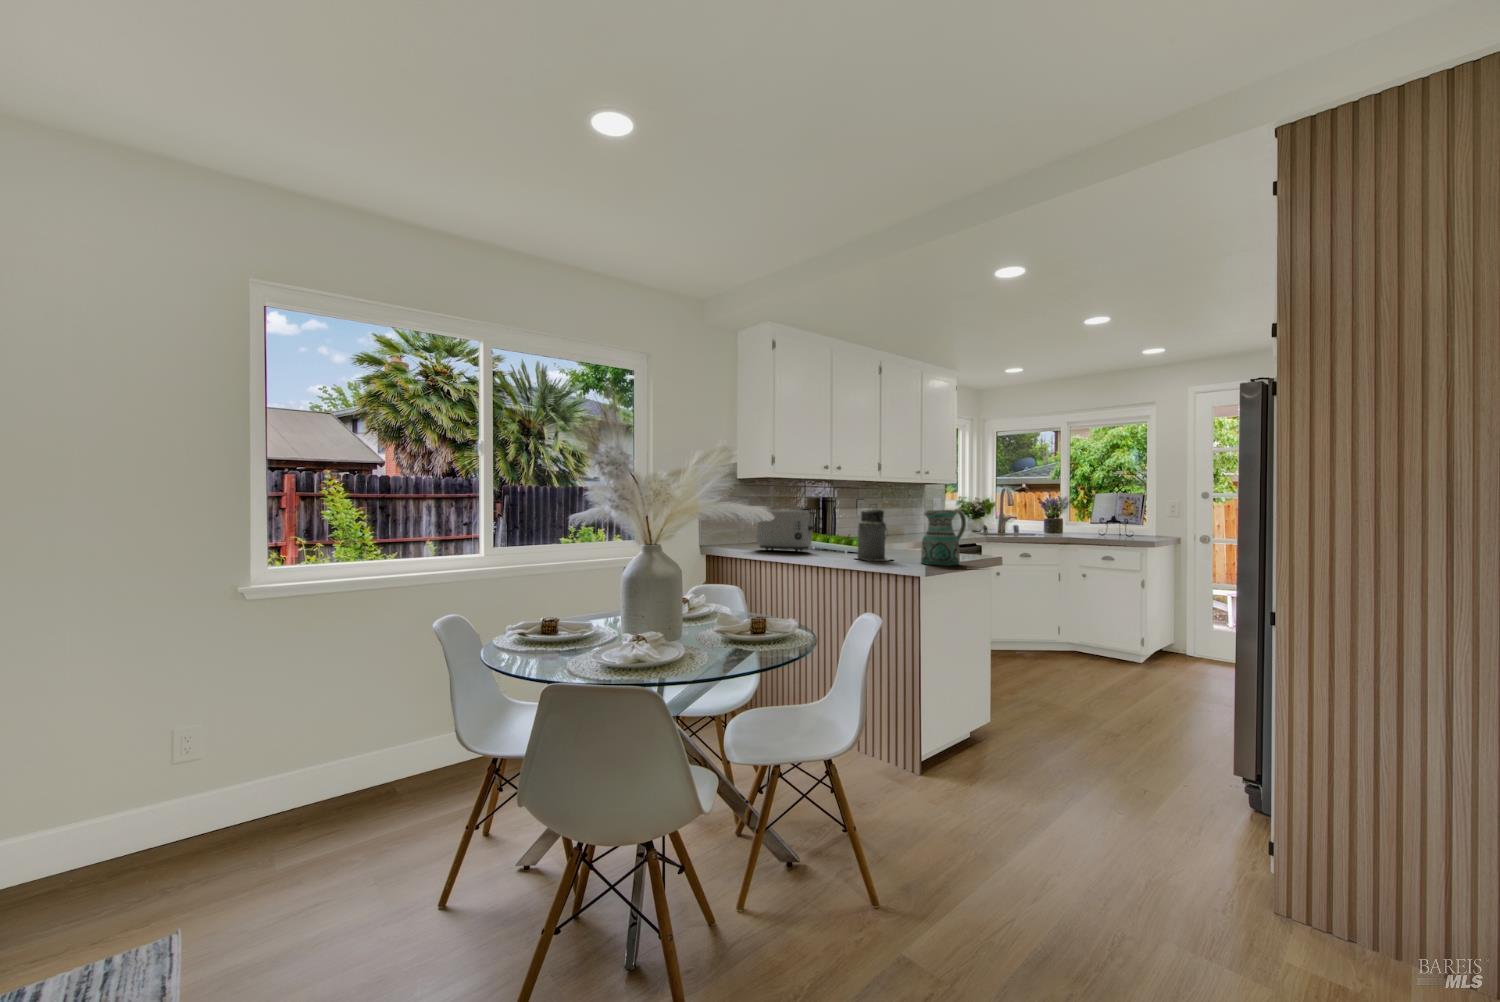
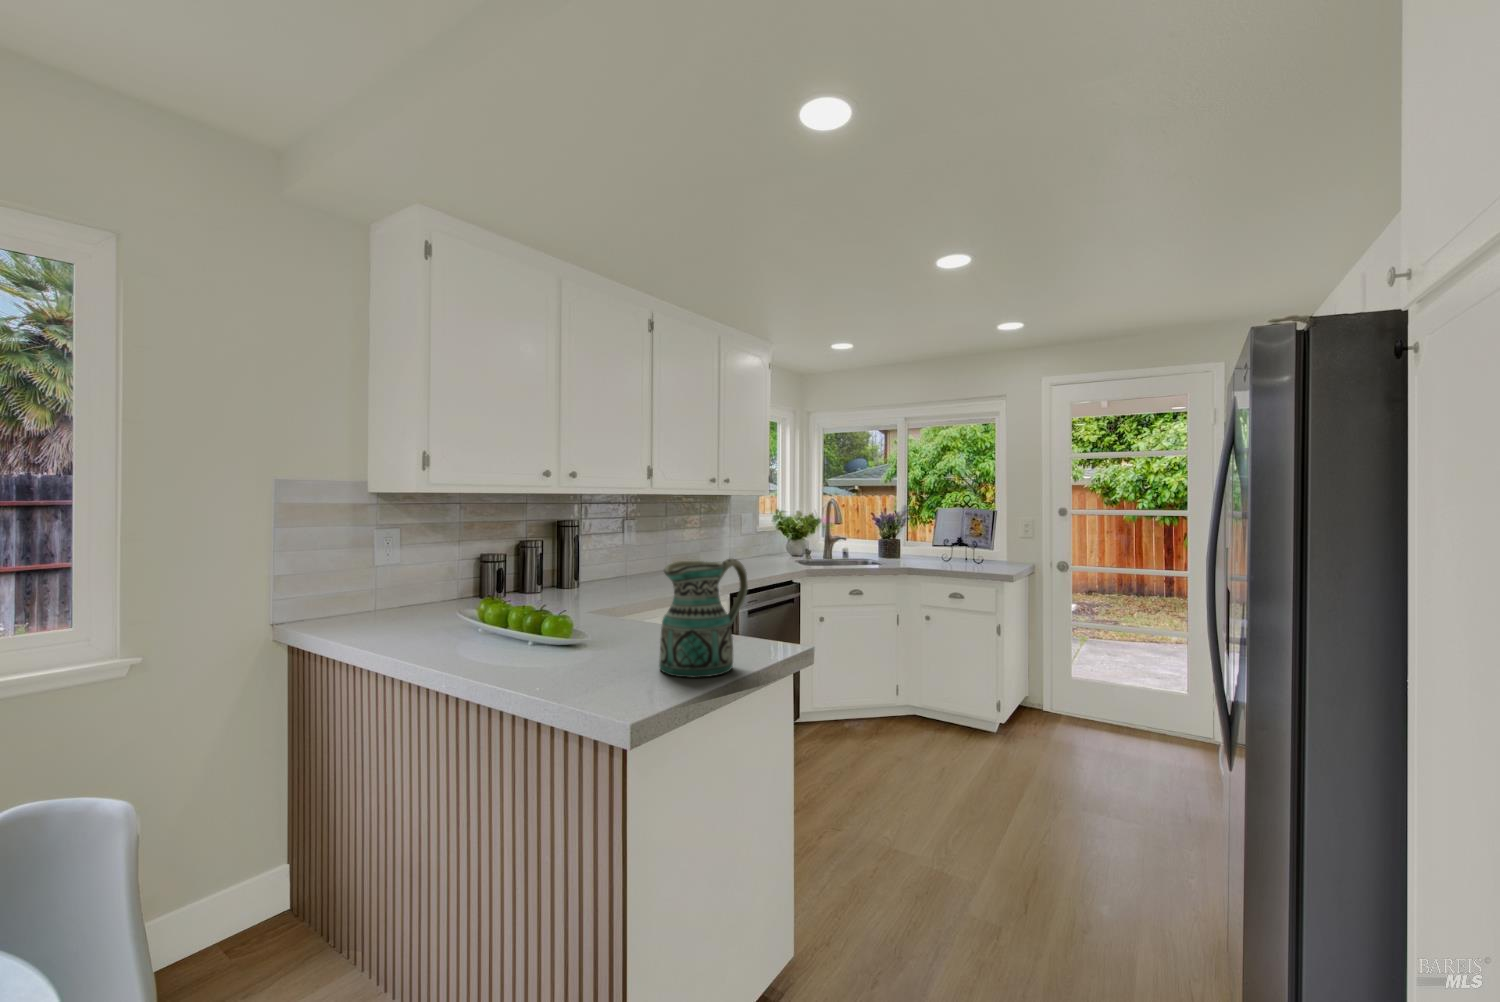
canister: present [856,508,892,561] -> none [537,548,617,665]
toaster: present [756,510,814,552] -> none [375,554,486,636]

